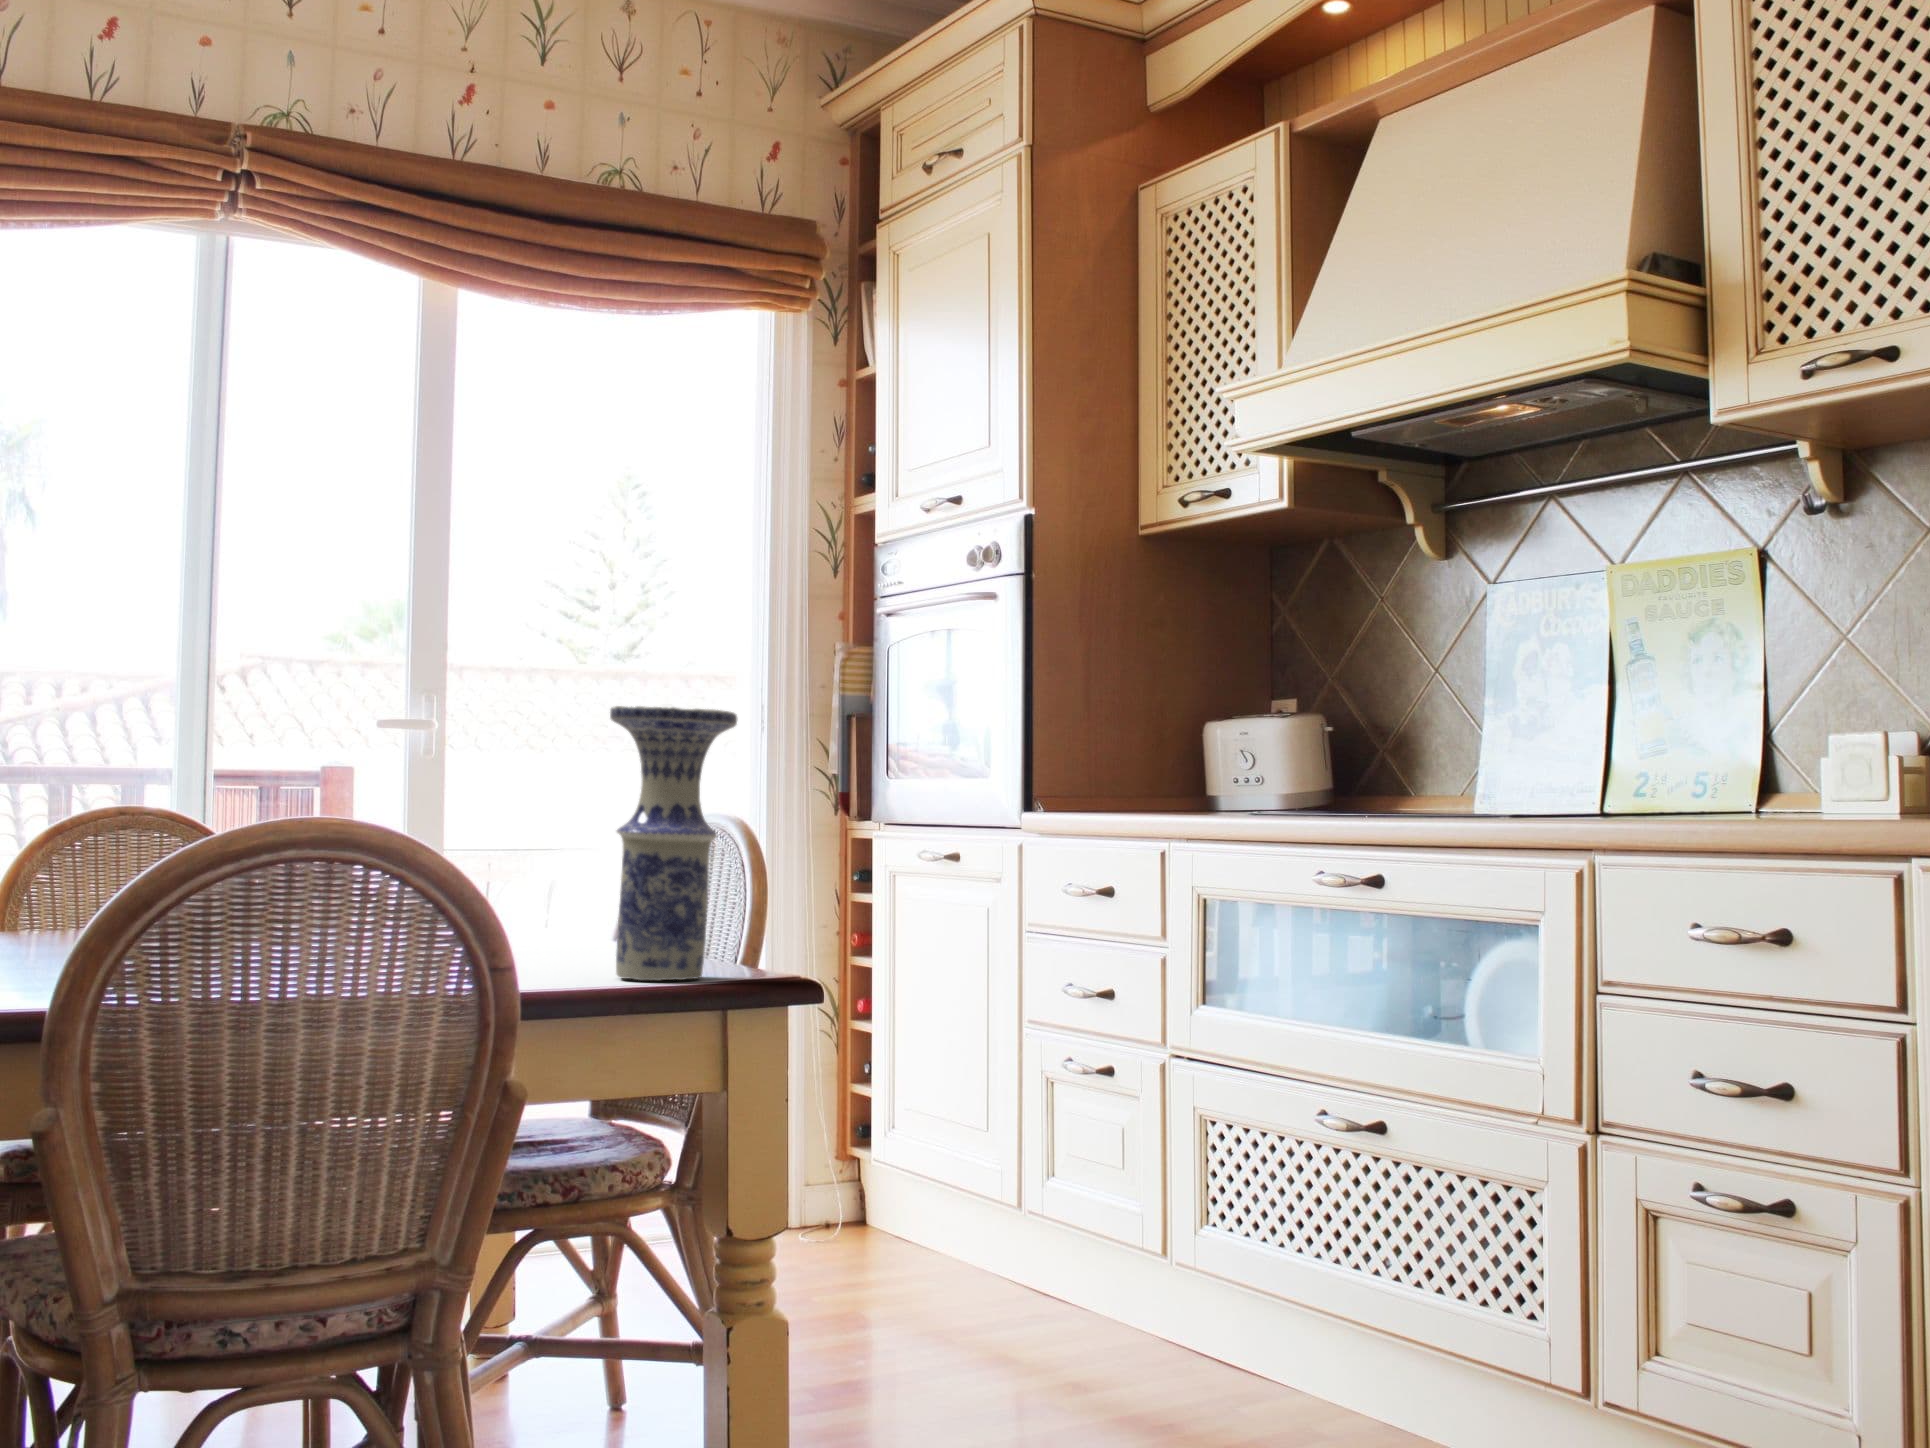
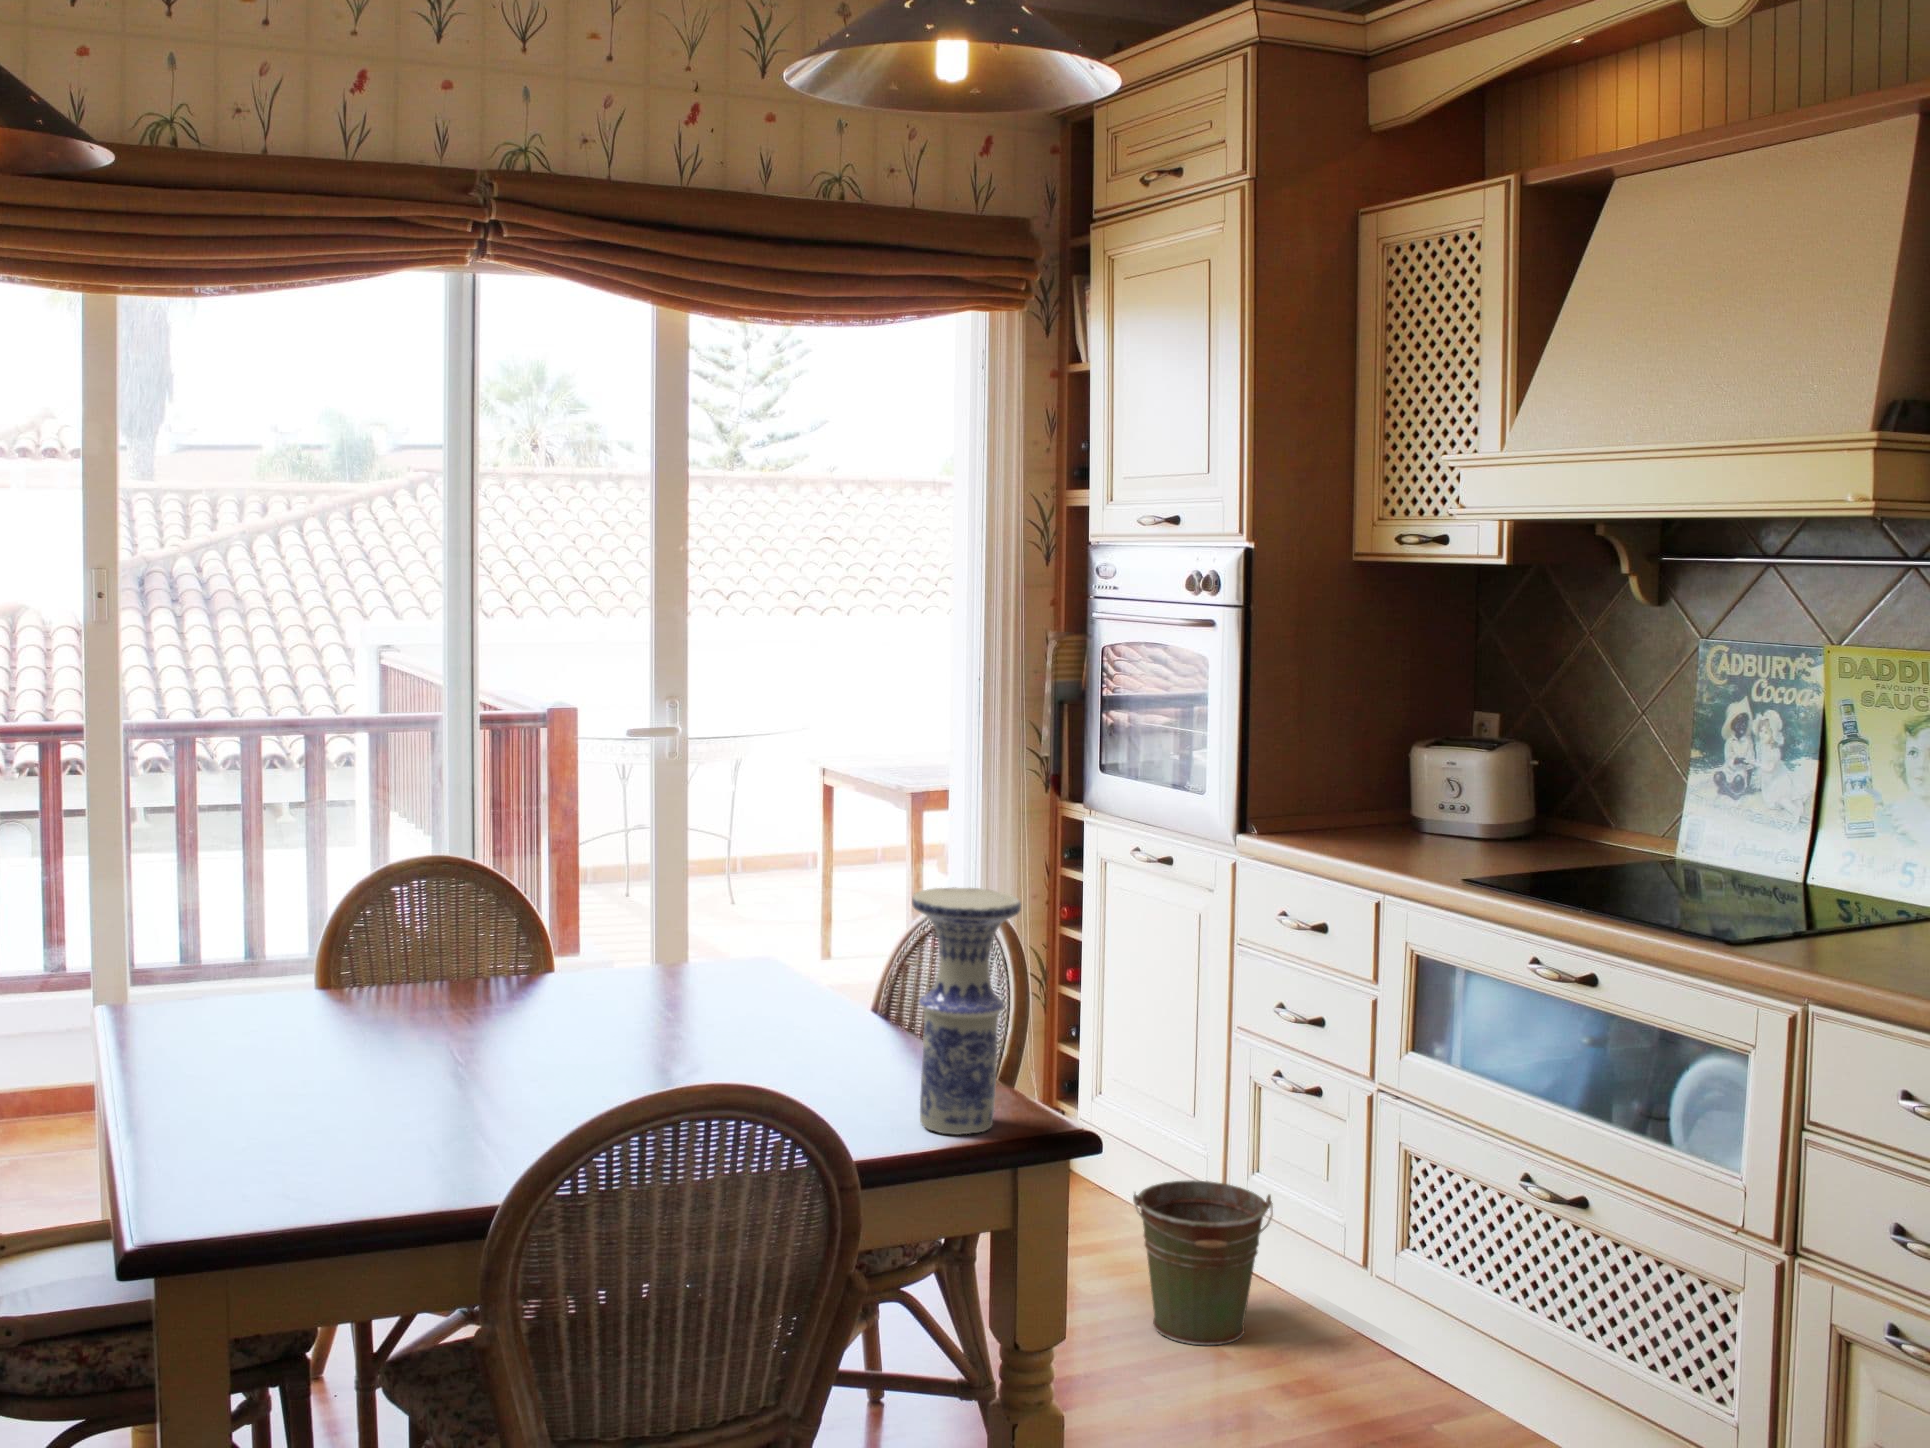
bucket: none [911,1177,1062,1350] -> present [1133,1180,1273,1345]

